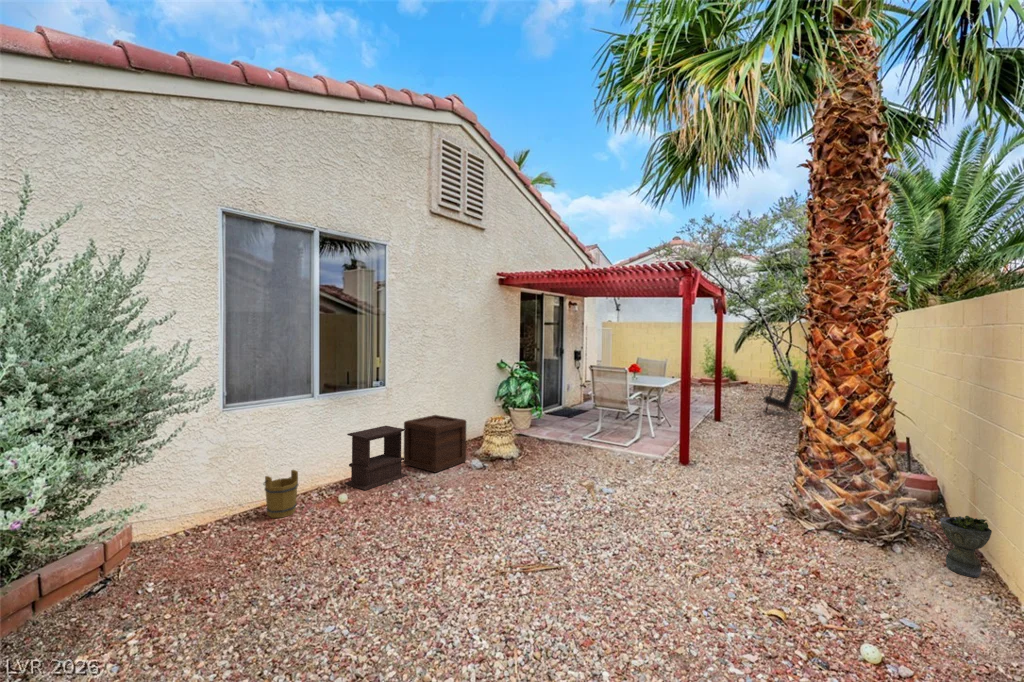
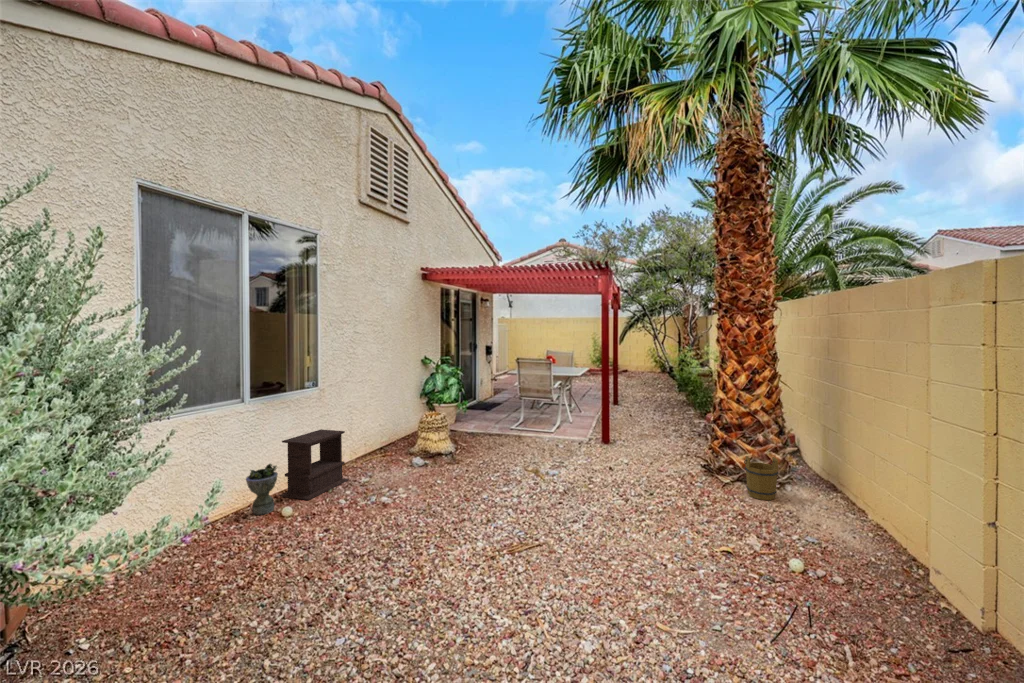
lounge chair: present [765,369,798,416] -> none [648,357,676,397]
wooden crate: present [404,415,466,472] -> none [338,415,405,474]
bucket: present [263,470,298,518] -> present [744,456,778,500]
planter: present [940,516,992,577] -> present [246,464,278,515]

